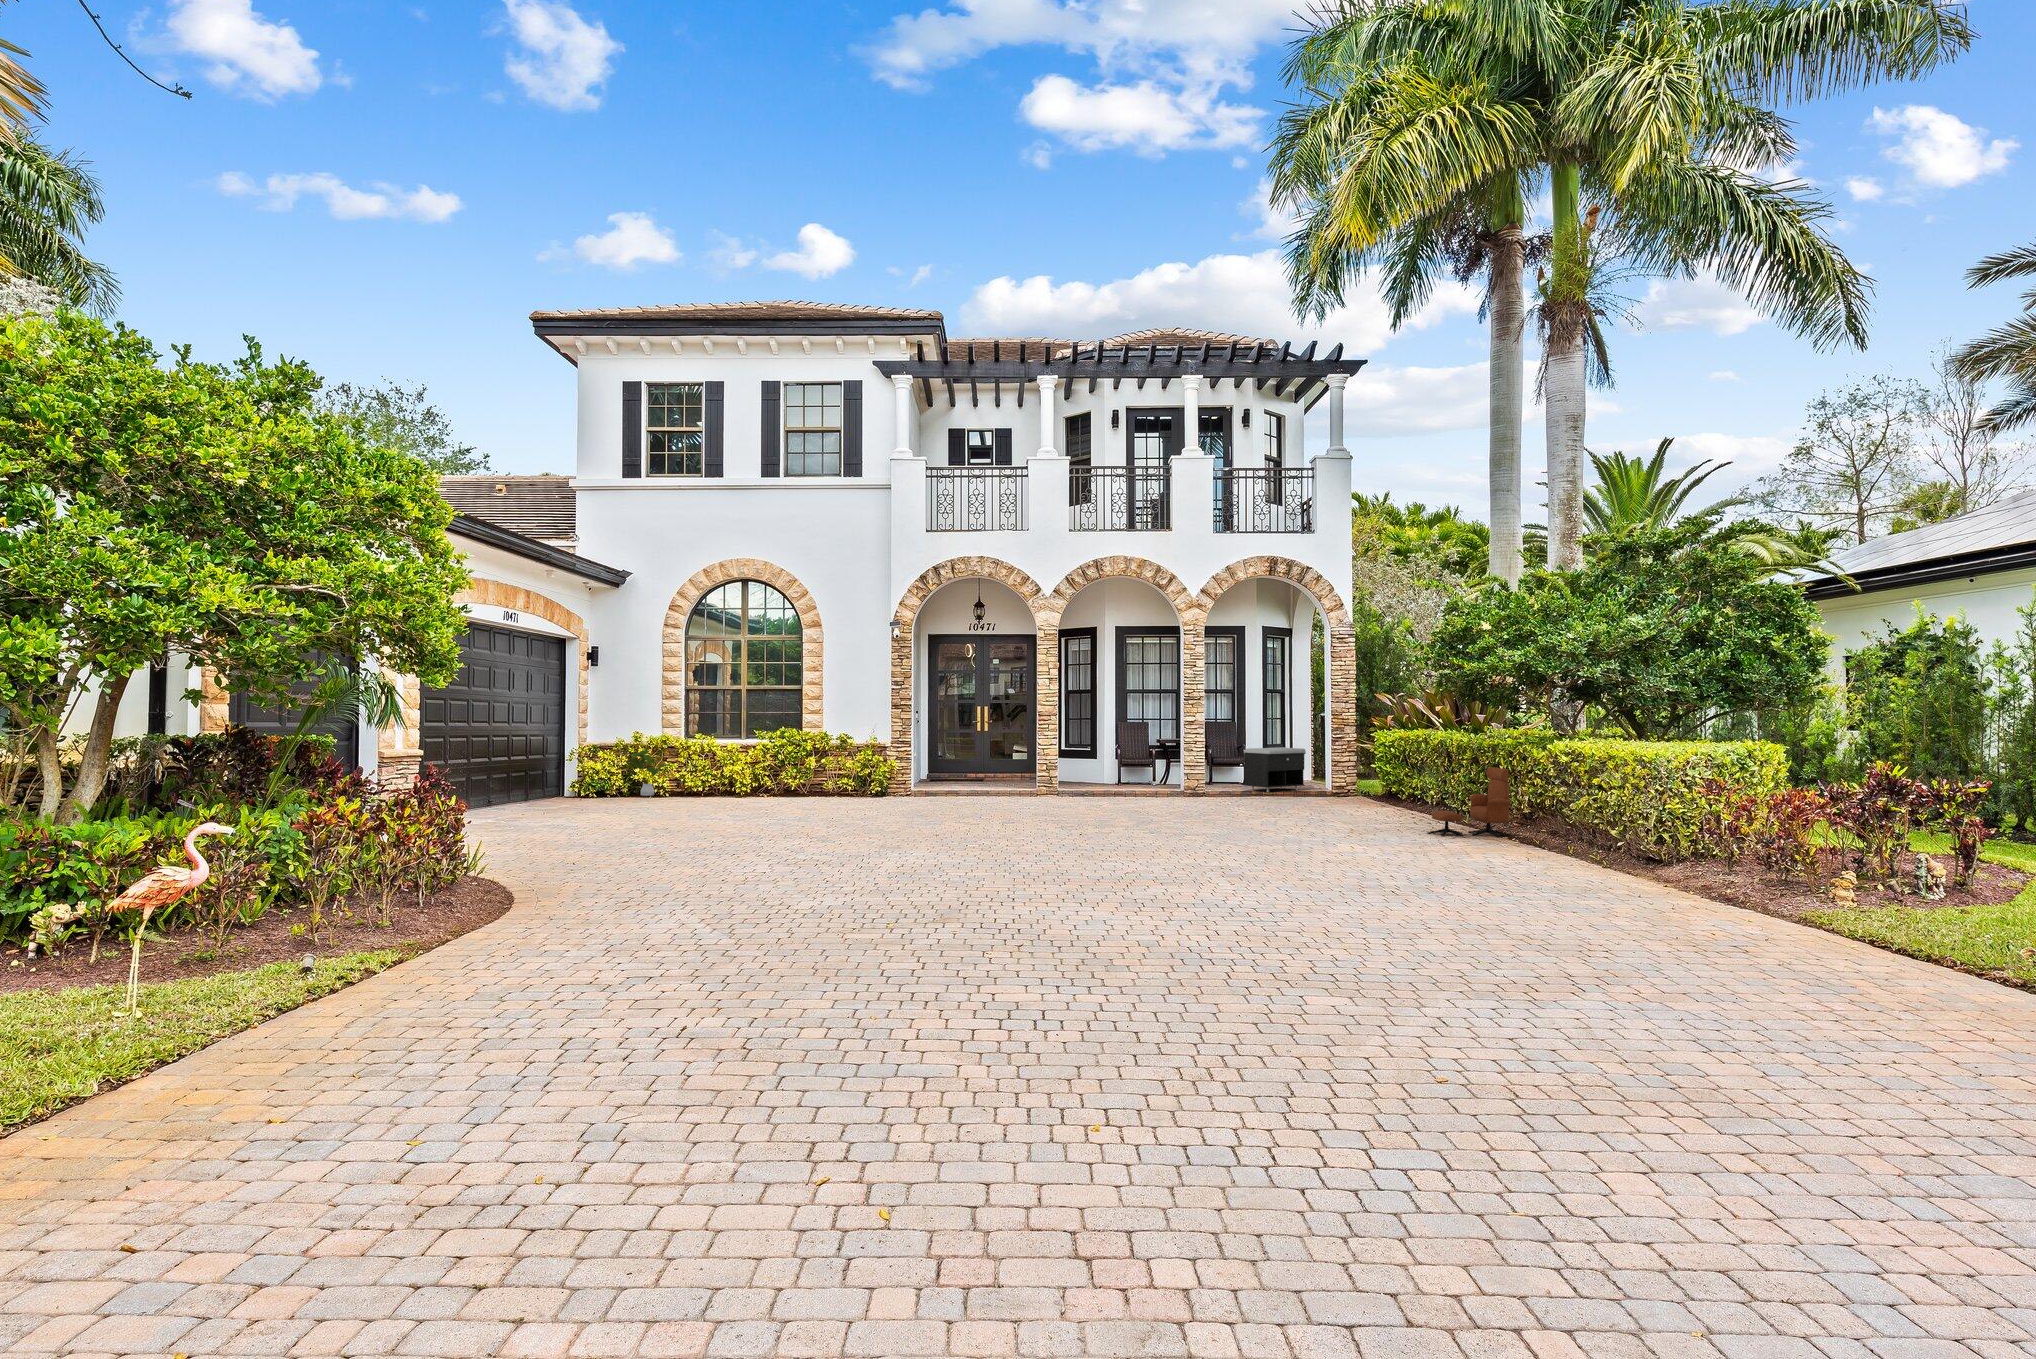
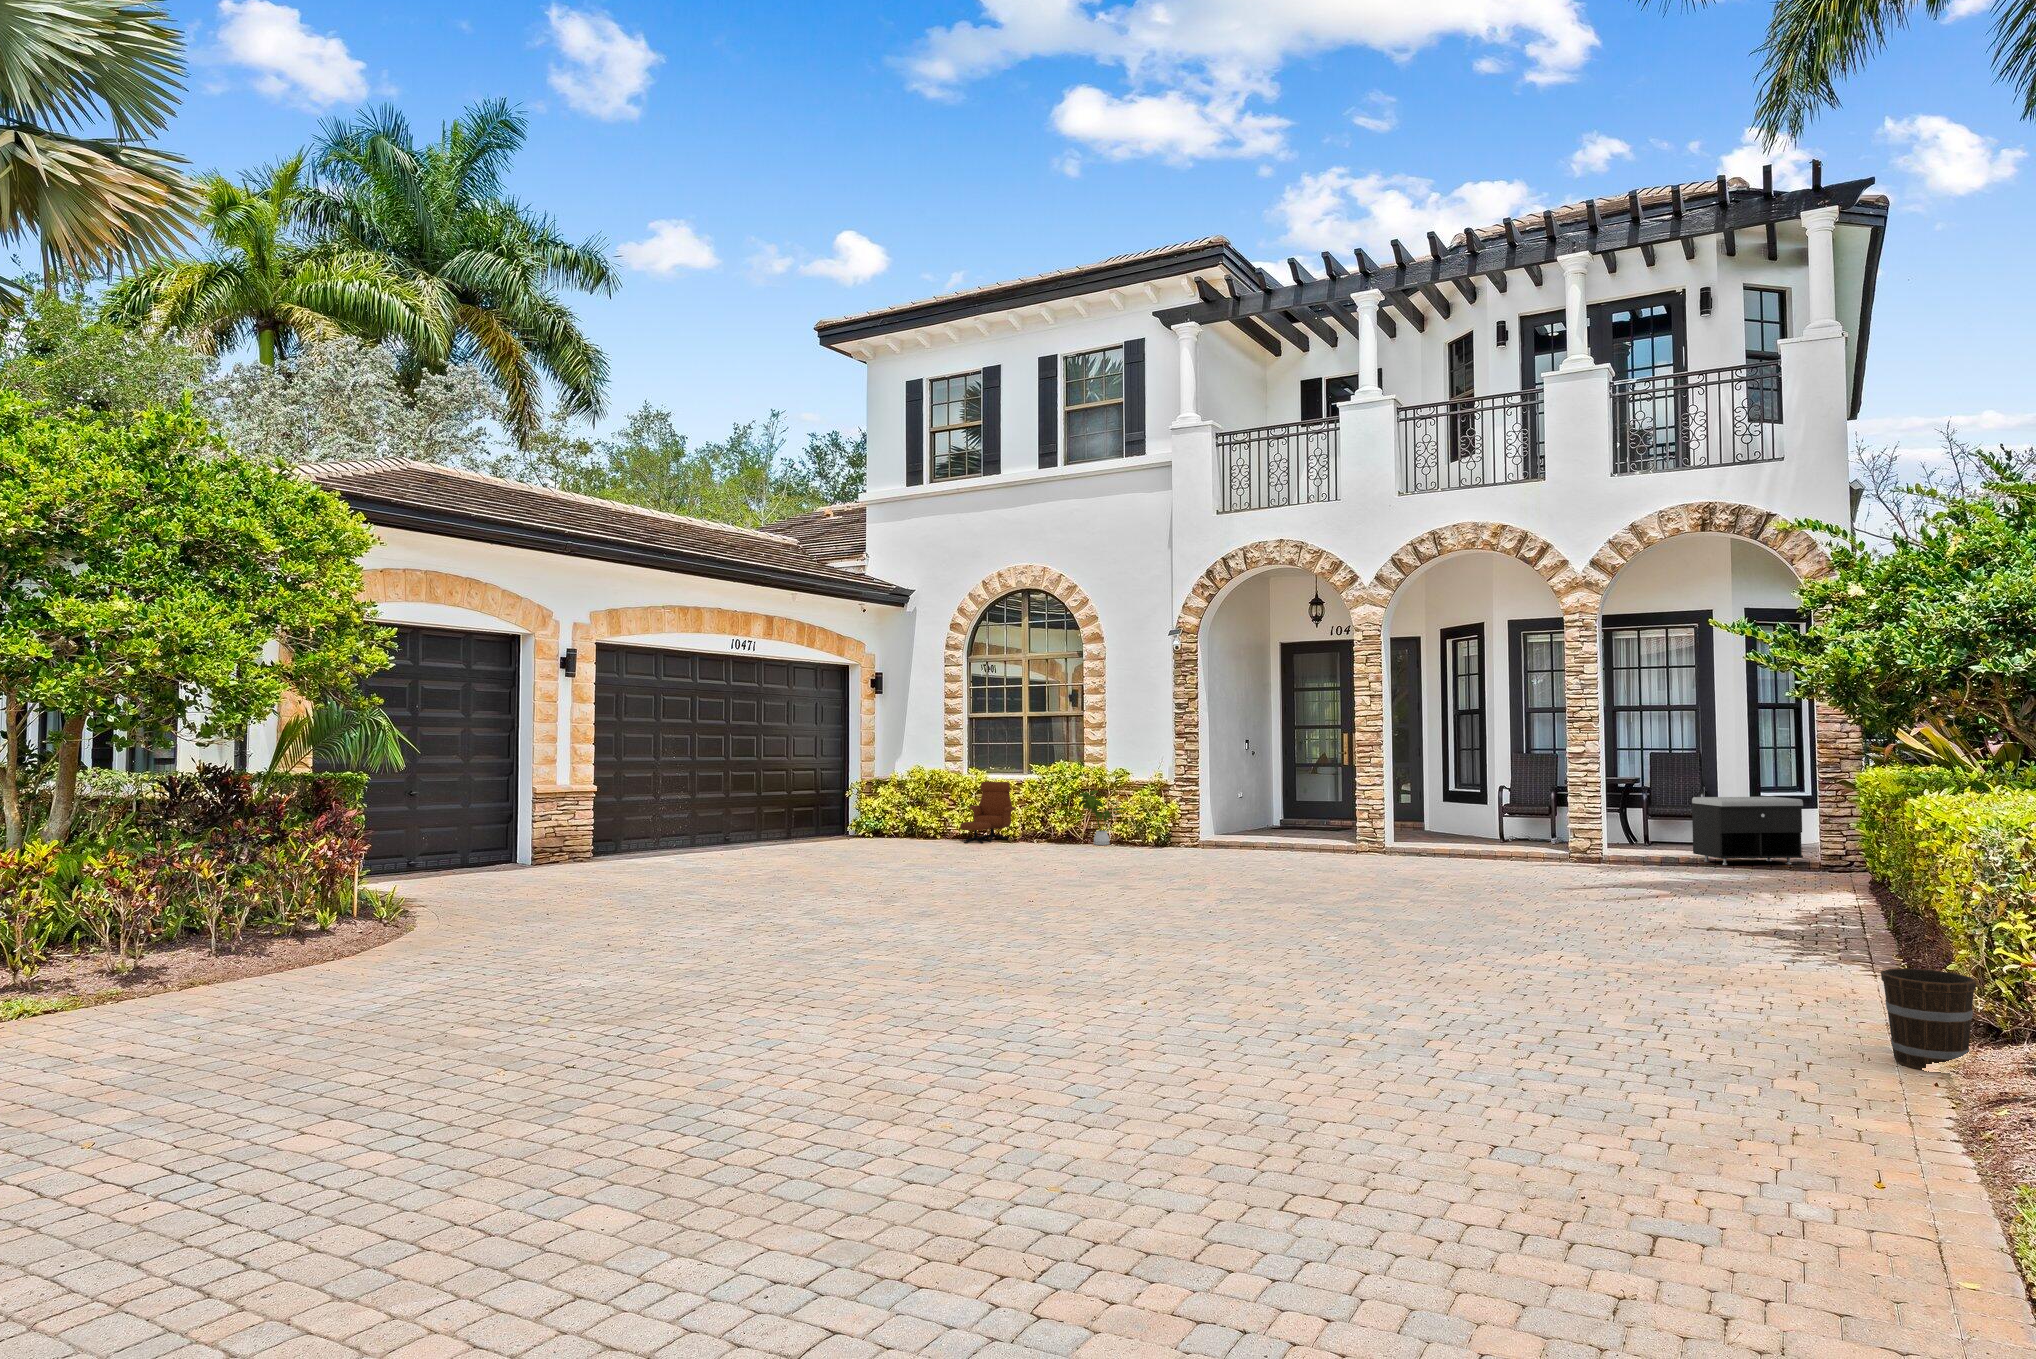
house plant: present [627,750,670,796] -> present [1078,790,1128,845]
lounge chair: present [1427,767,1511,837] -> present [960,782,1016,843]
bucket: none [1617,828,1664,879] -> present [1881,969,1976,1069]

